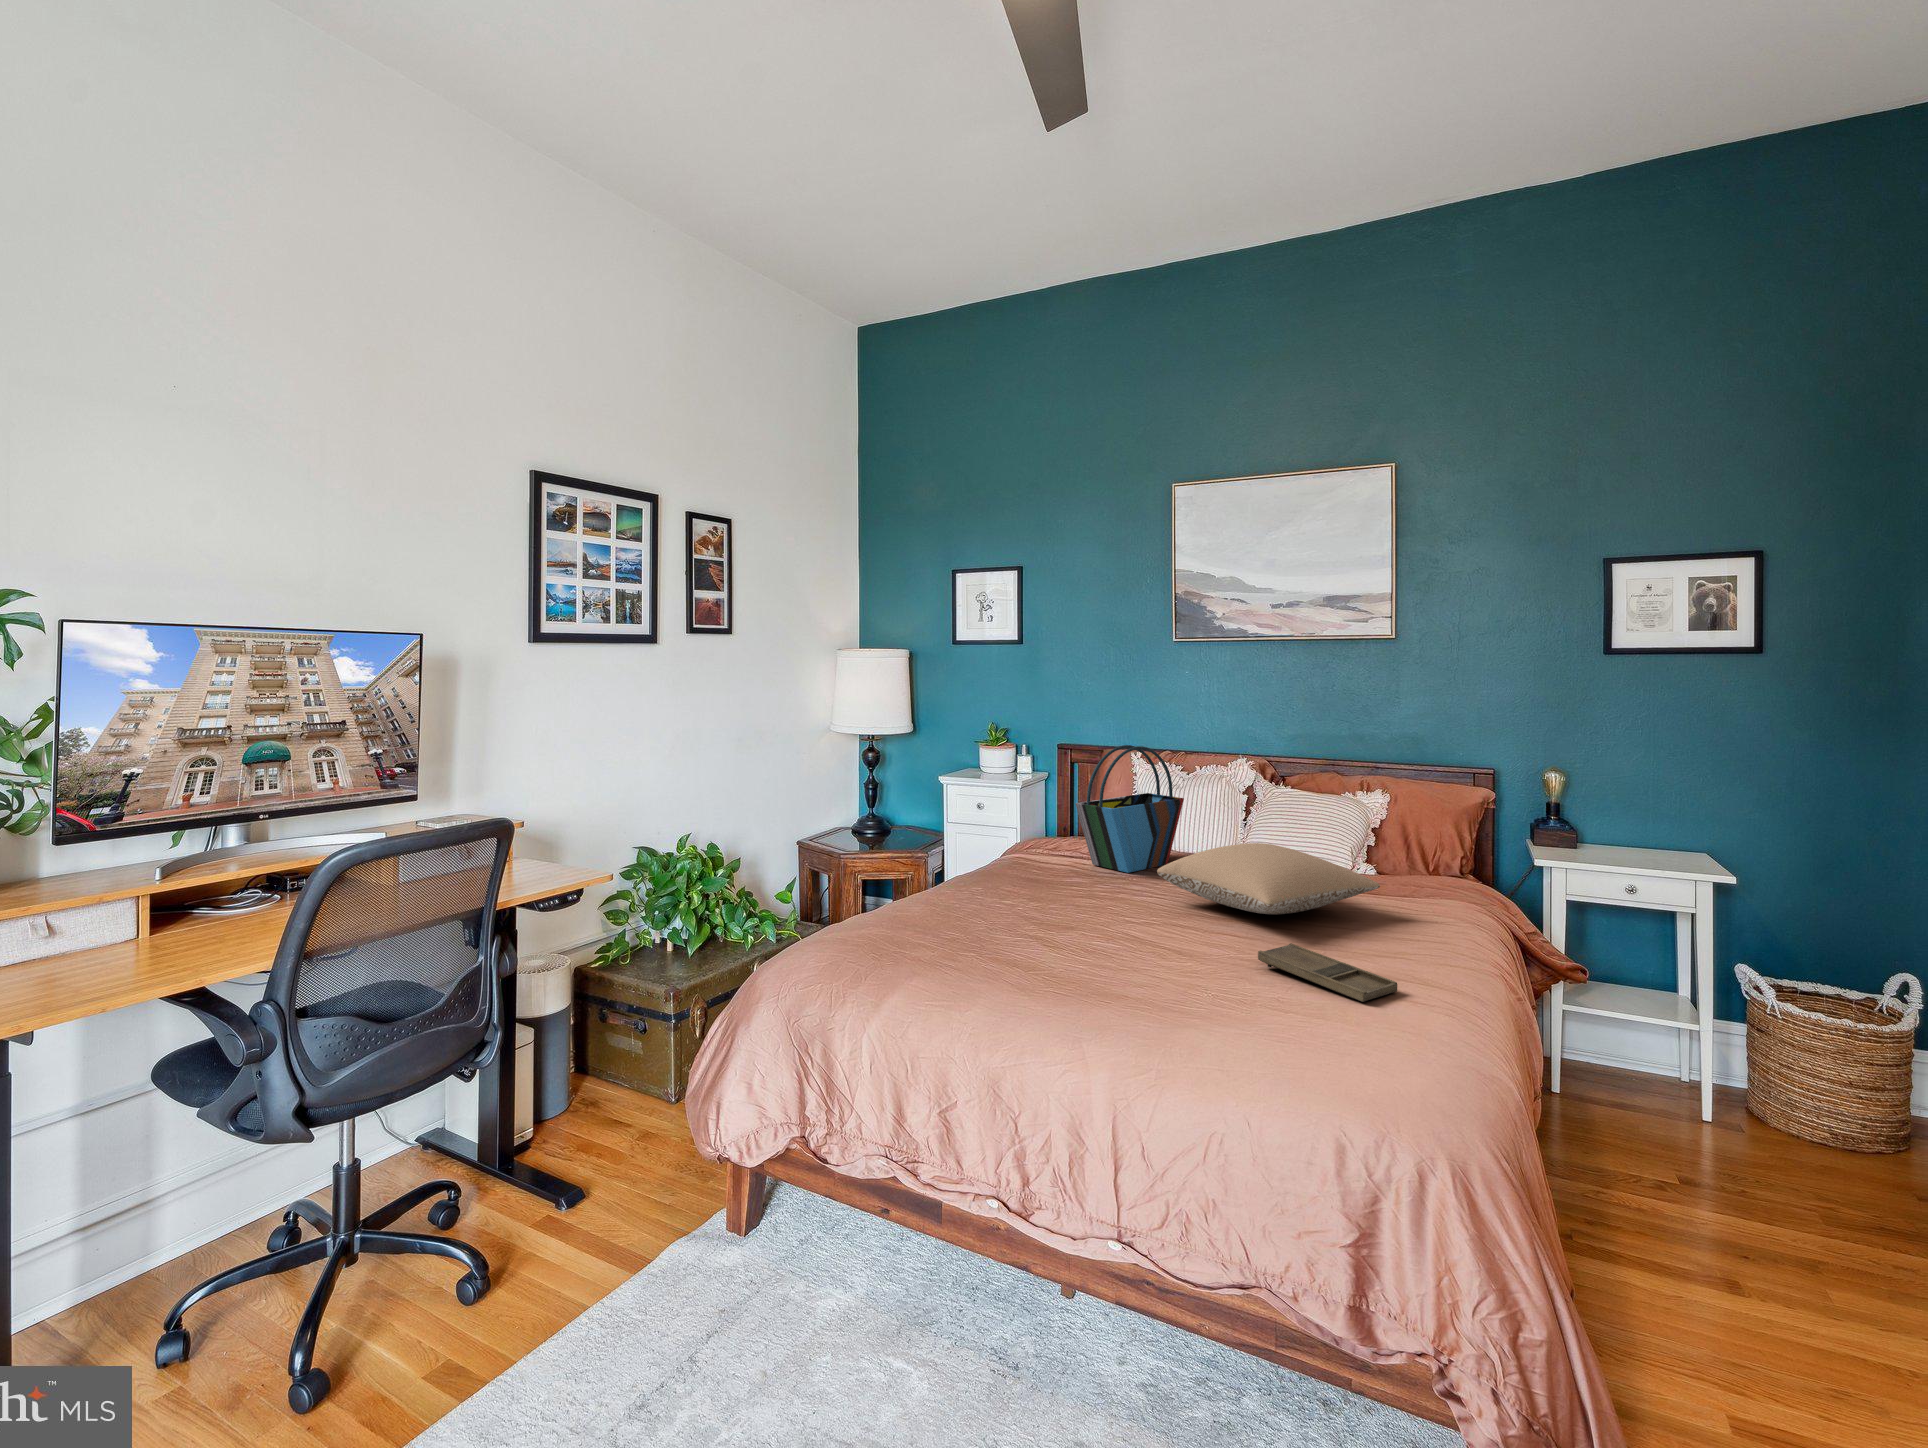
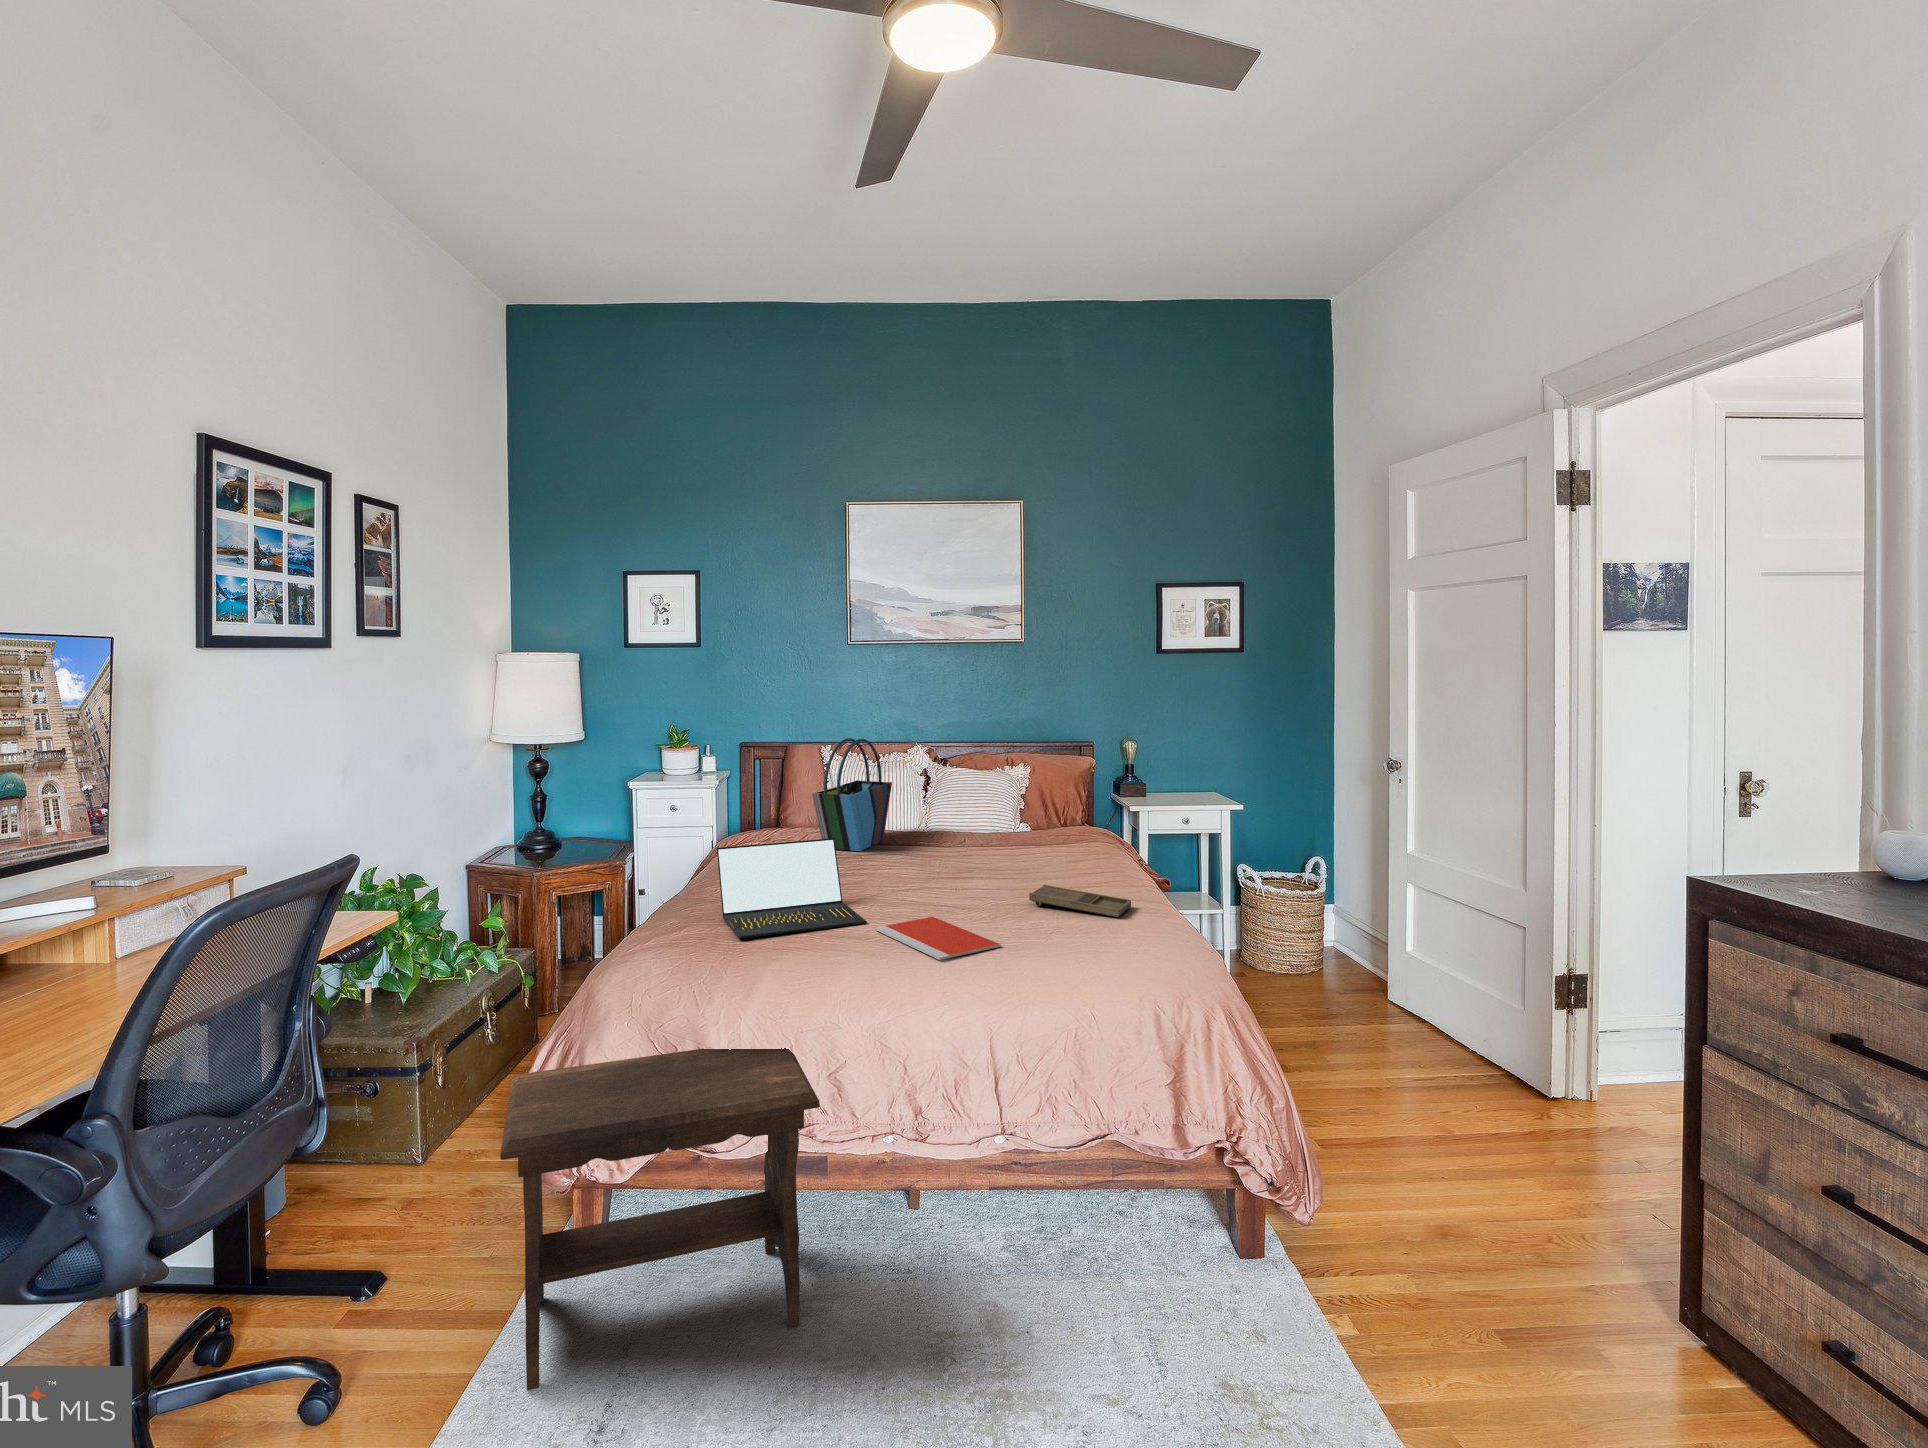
pillow: present [1157,843,1380,914] -> none [908,812,1072,867]
laptop: none [902,851,1046,955] -> present [717,838,866,938]
notebook: none [1047,960,1168,1013] -> present [875,917,1001,960]
footstool: none [584,1043,913,1379] -> present [500,1048,819,1390]

